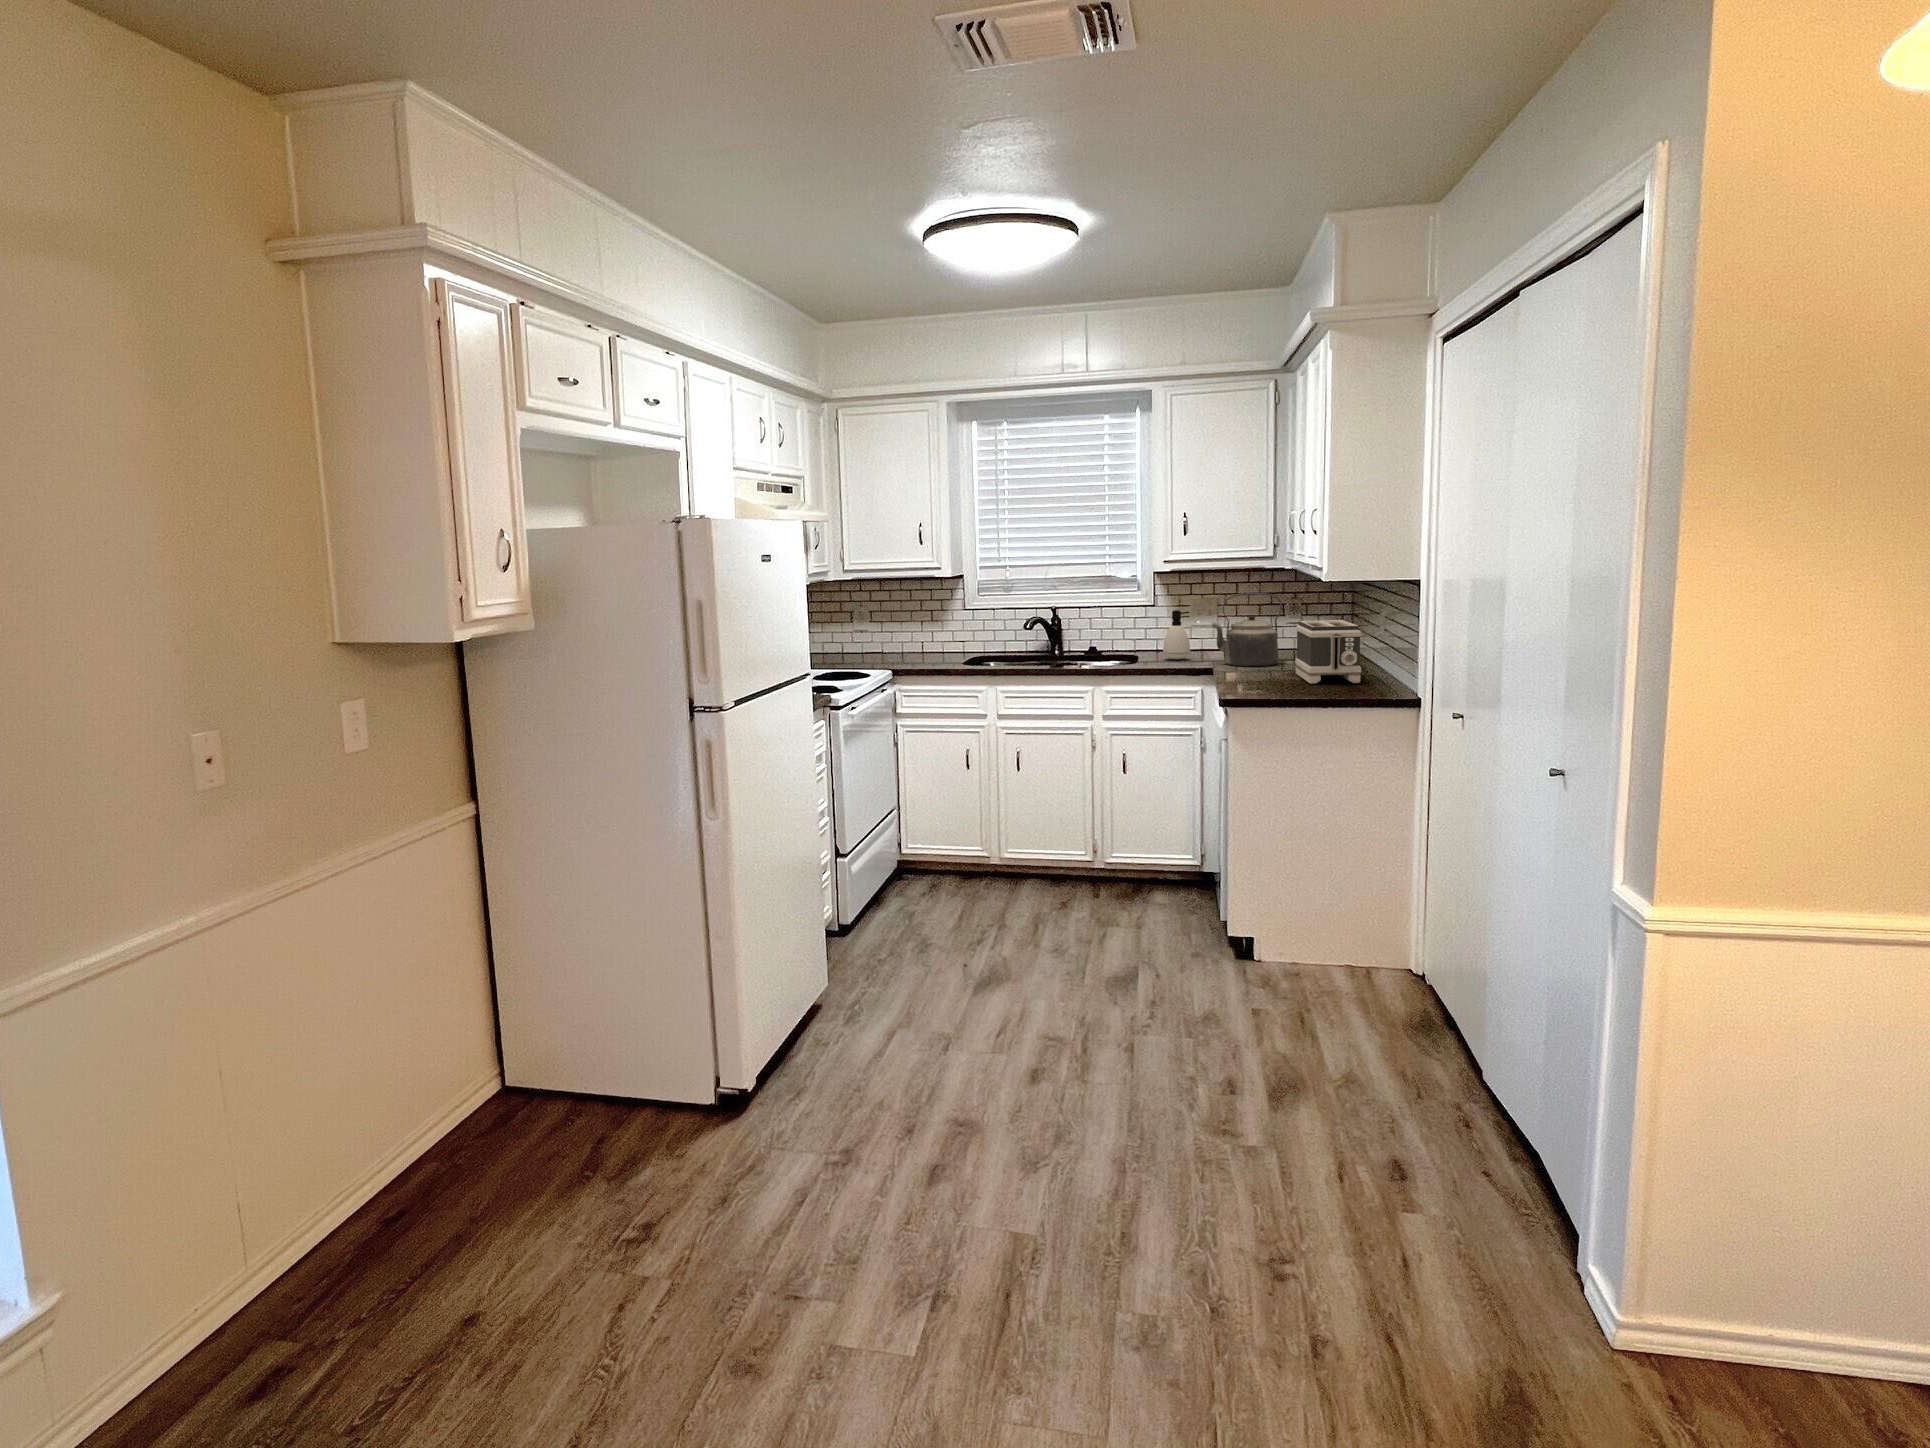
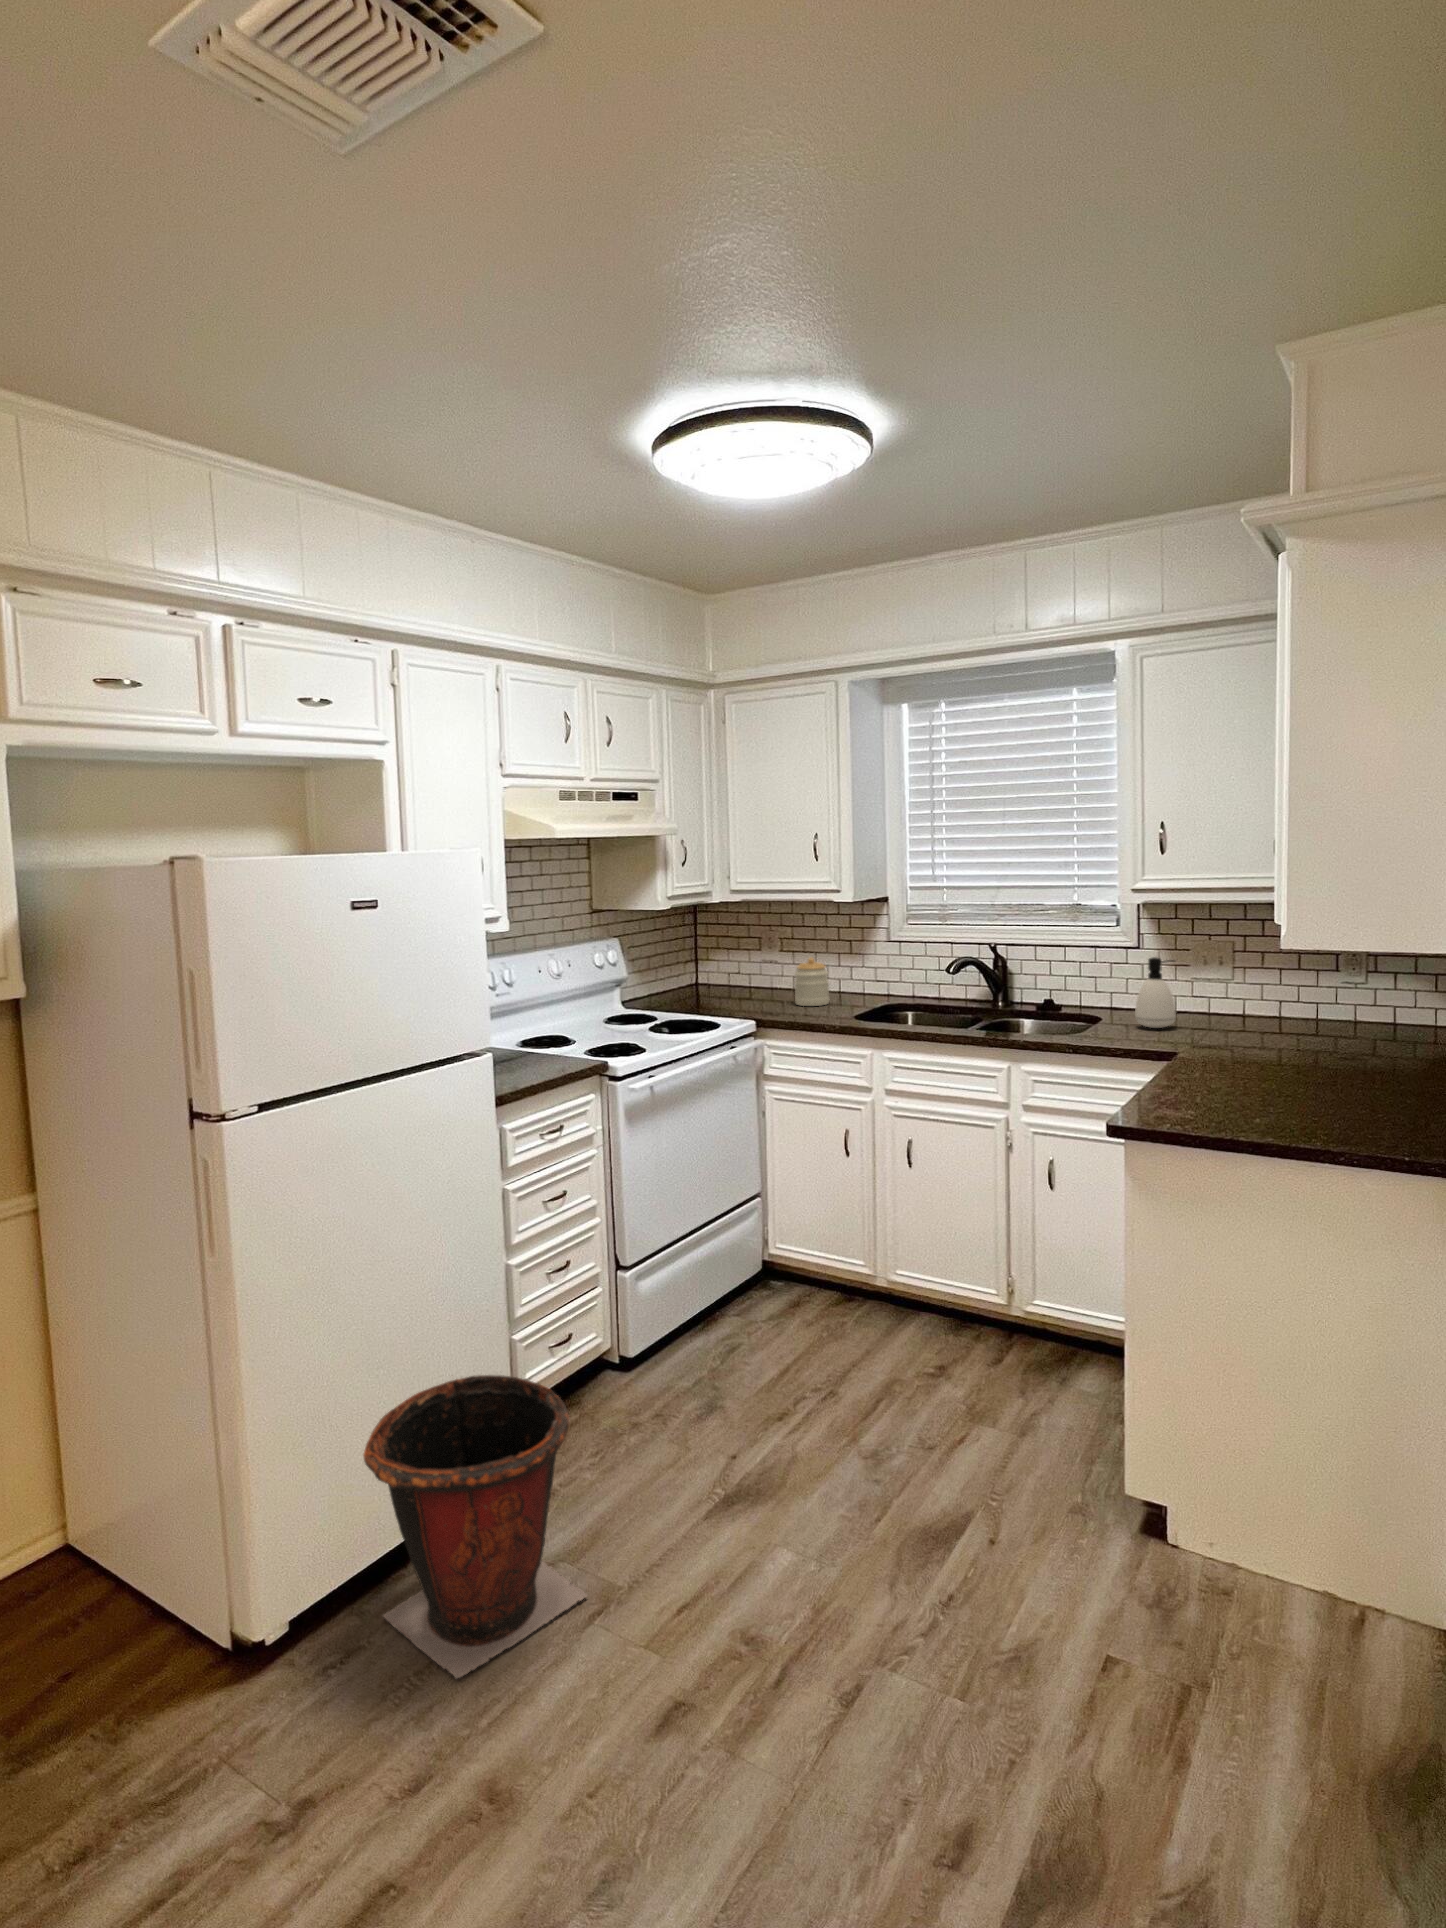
kettle: present [1212,593,1282,666] -> none [1195,939,1307,1051]
toaster: present [1295,620,1361,684] -> none [1297,991,1391,1105]
jar: none [898,623,926,661] -> present [795,958,829,1006]
waste bin: none [795,895,934,1089] -> present [364,1375,587,1678]

